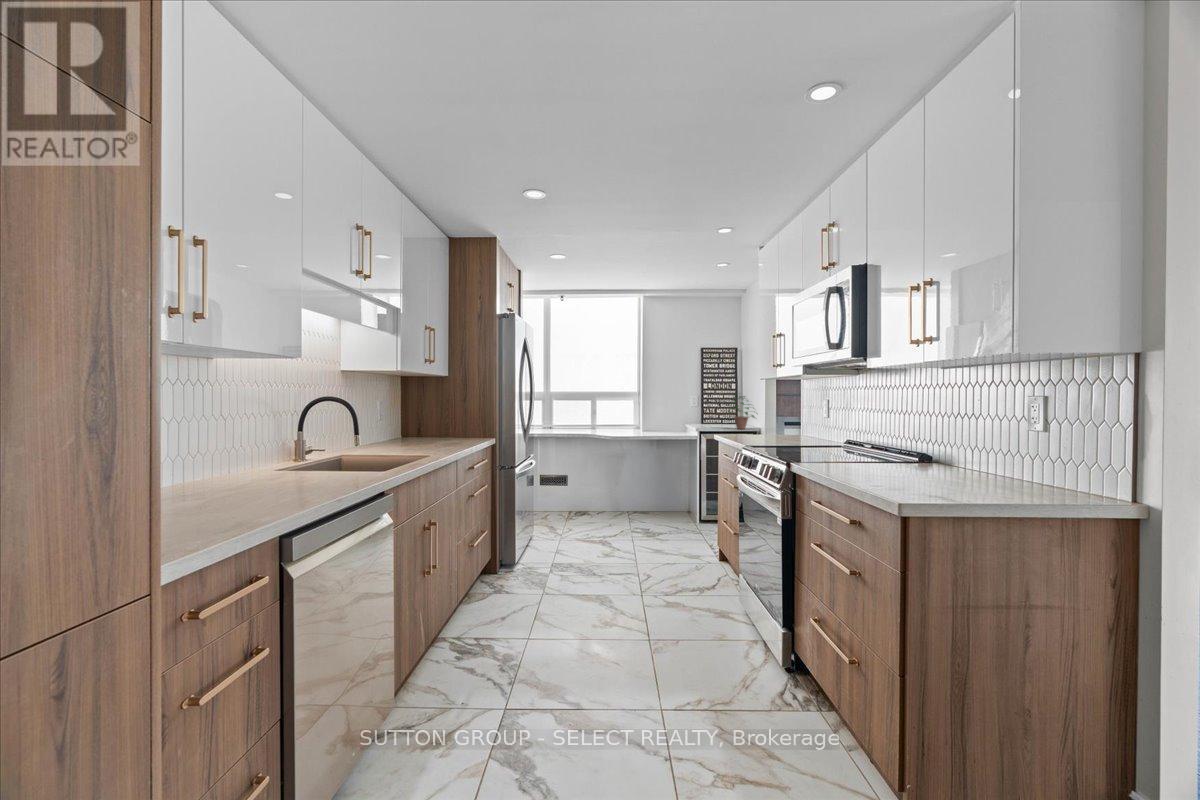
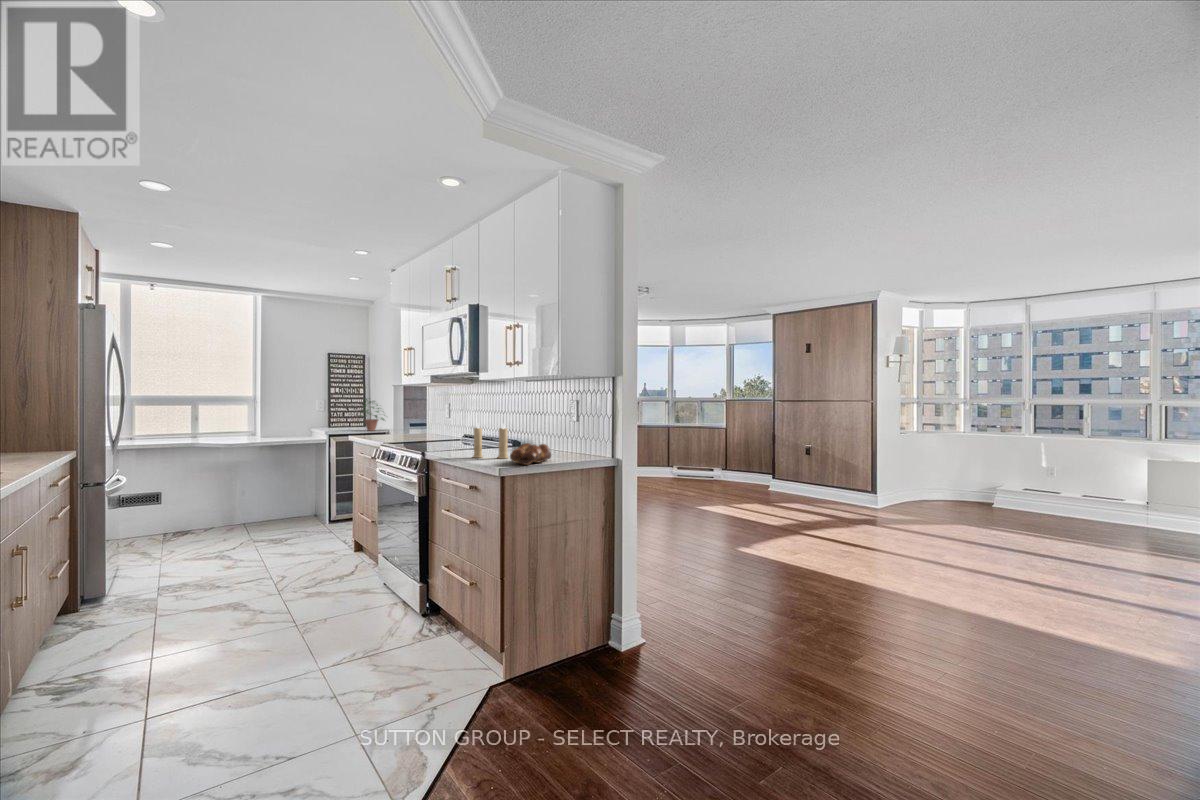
candle: none [854,427,913,484] -> present [473,424,508,459]
bread loaf: none [915,465,992,501] -> present [510,443,551,465]

